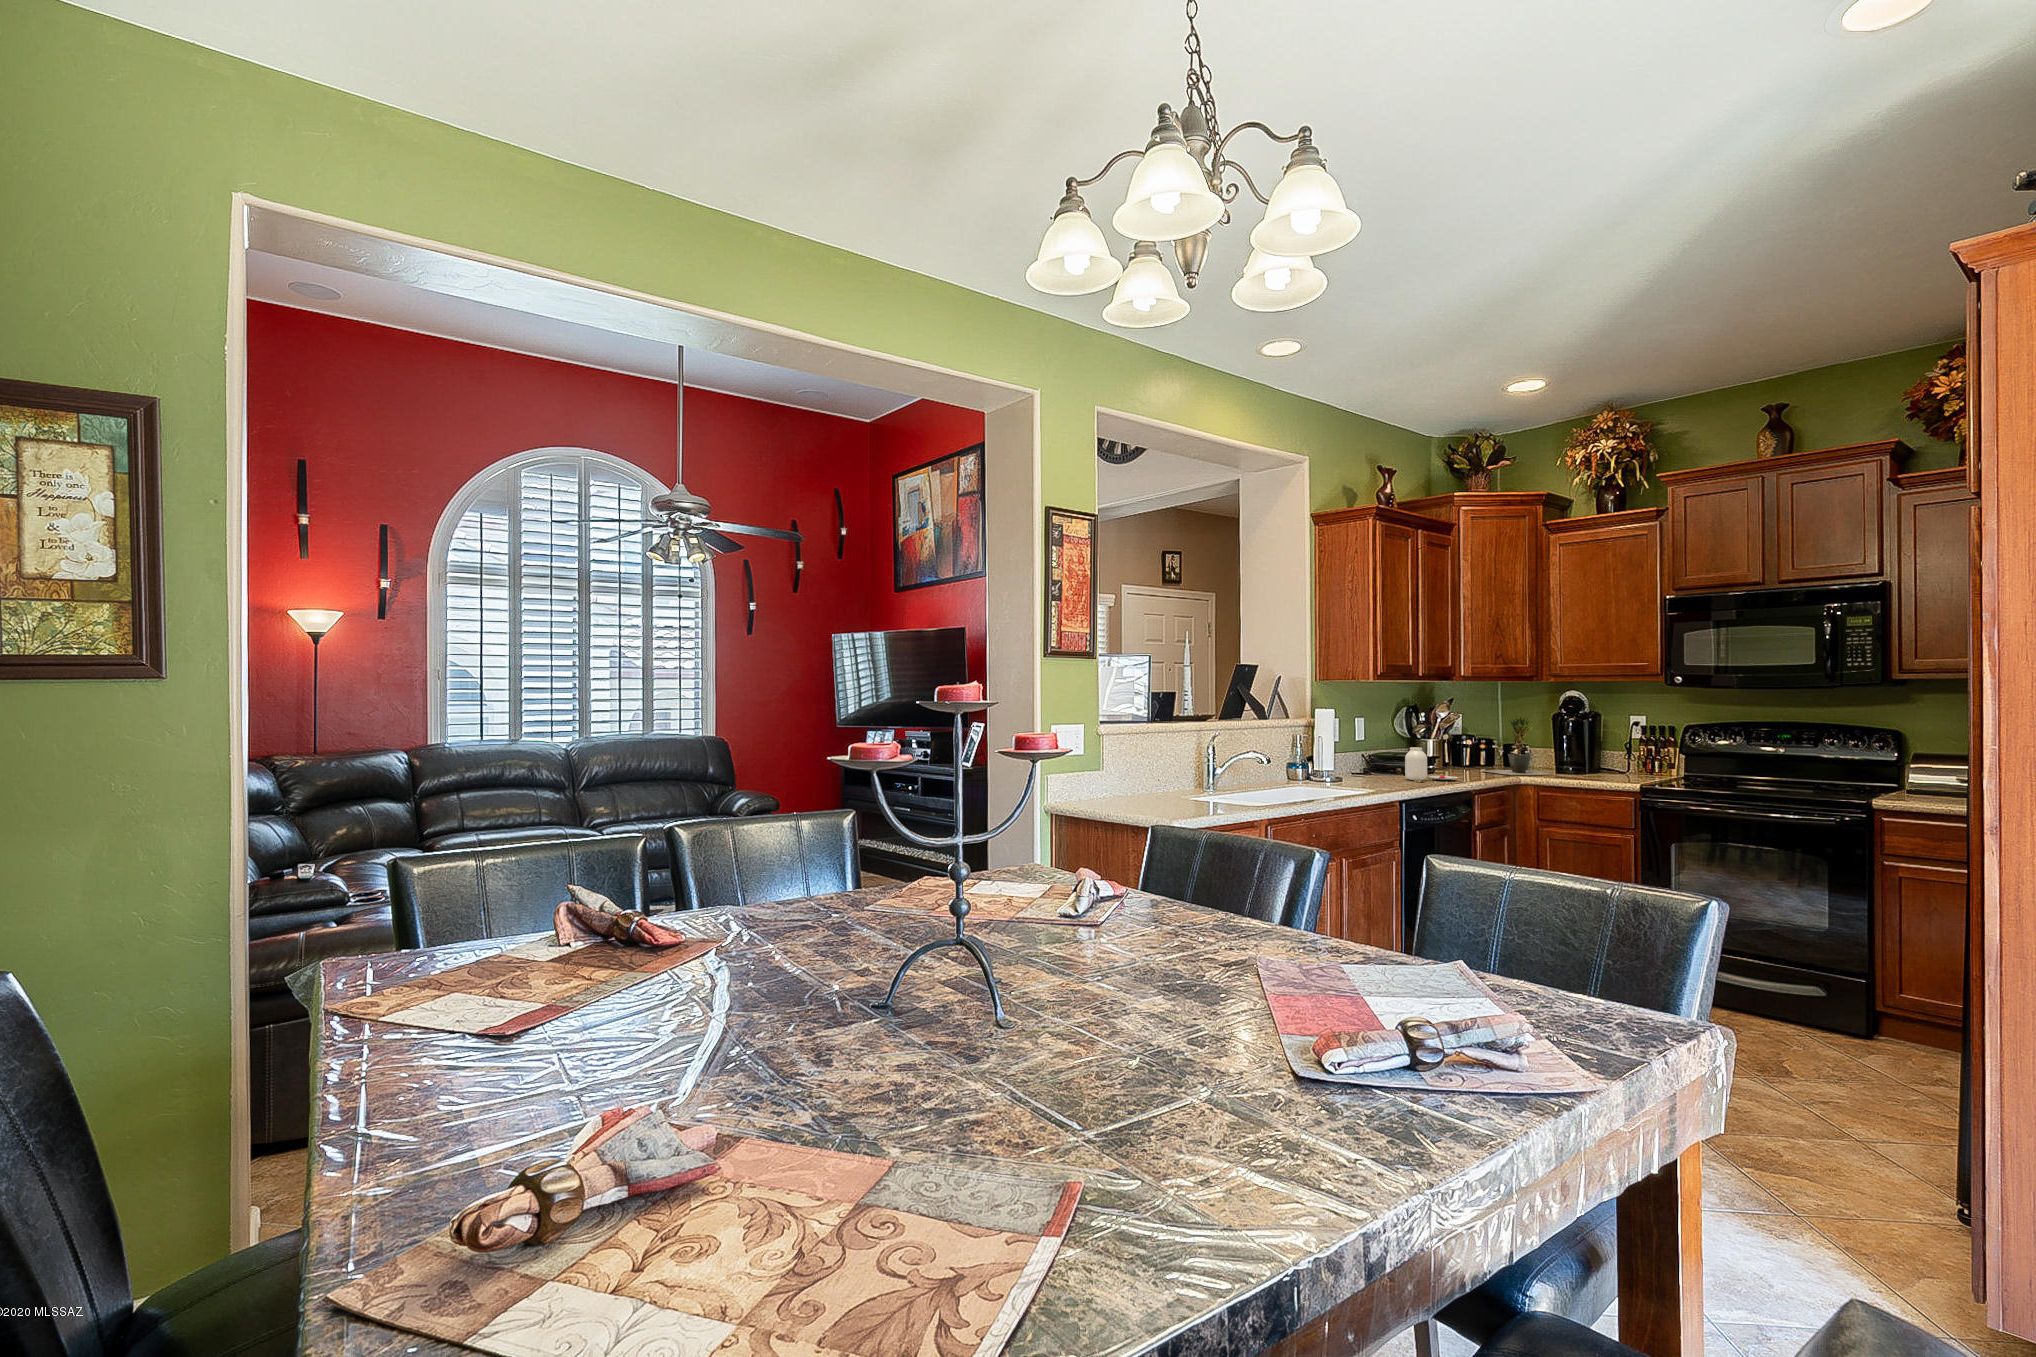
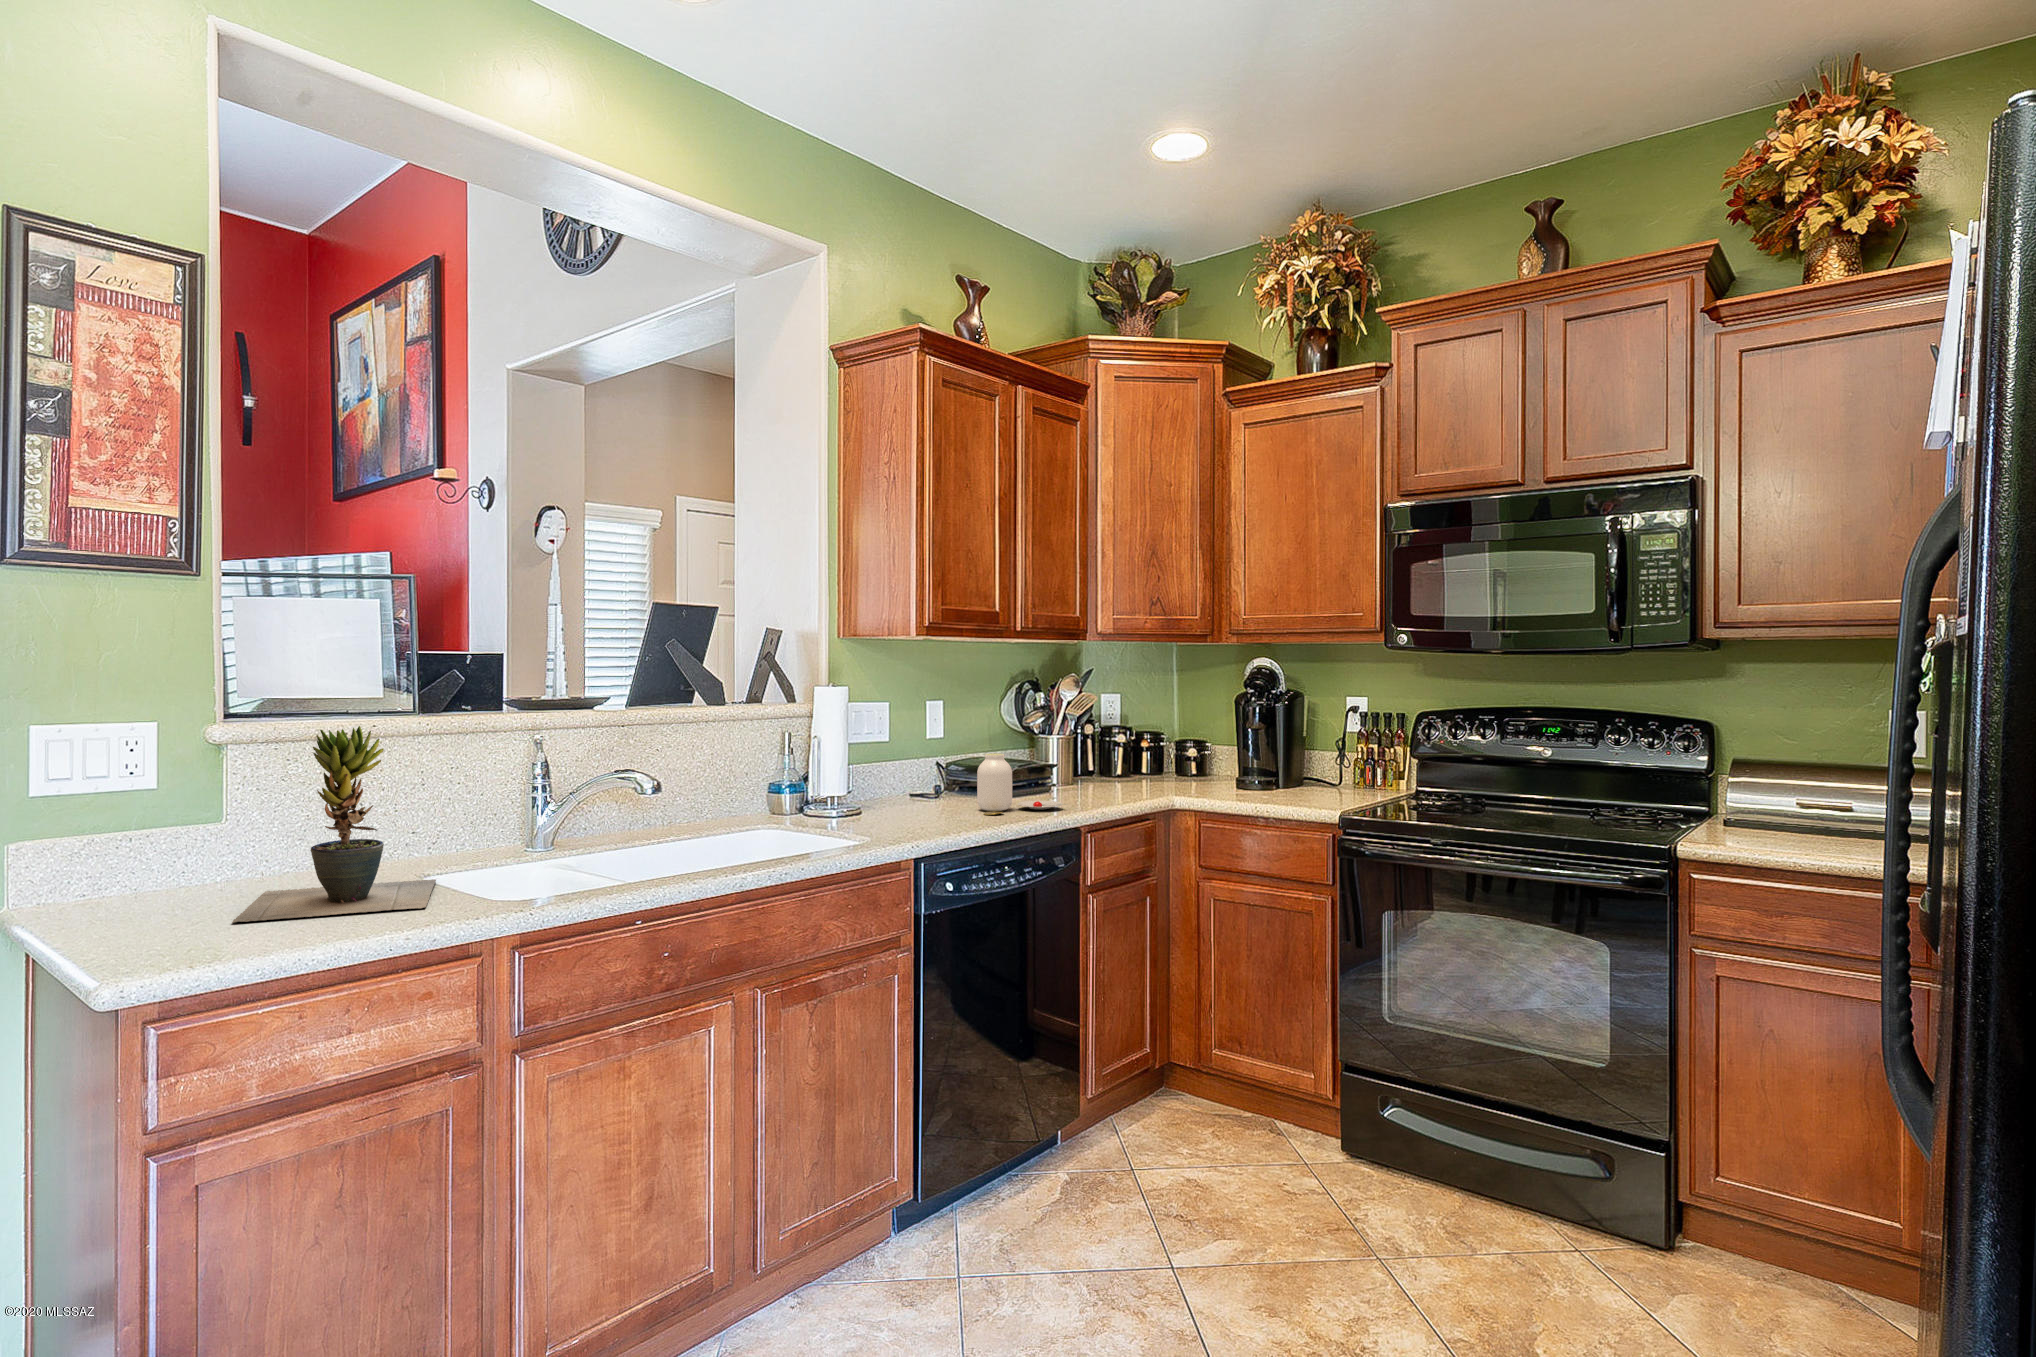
potted plant: present [1484,716,1554,775] -> present [232,726,436,923]

